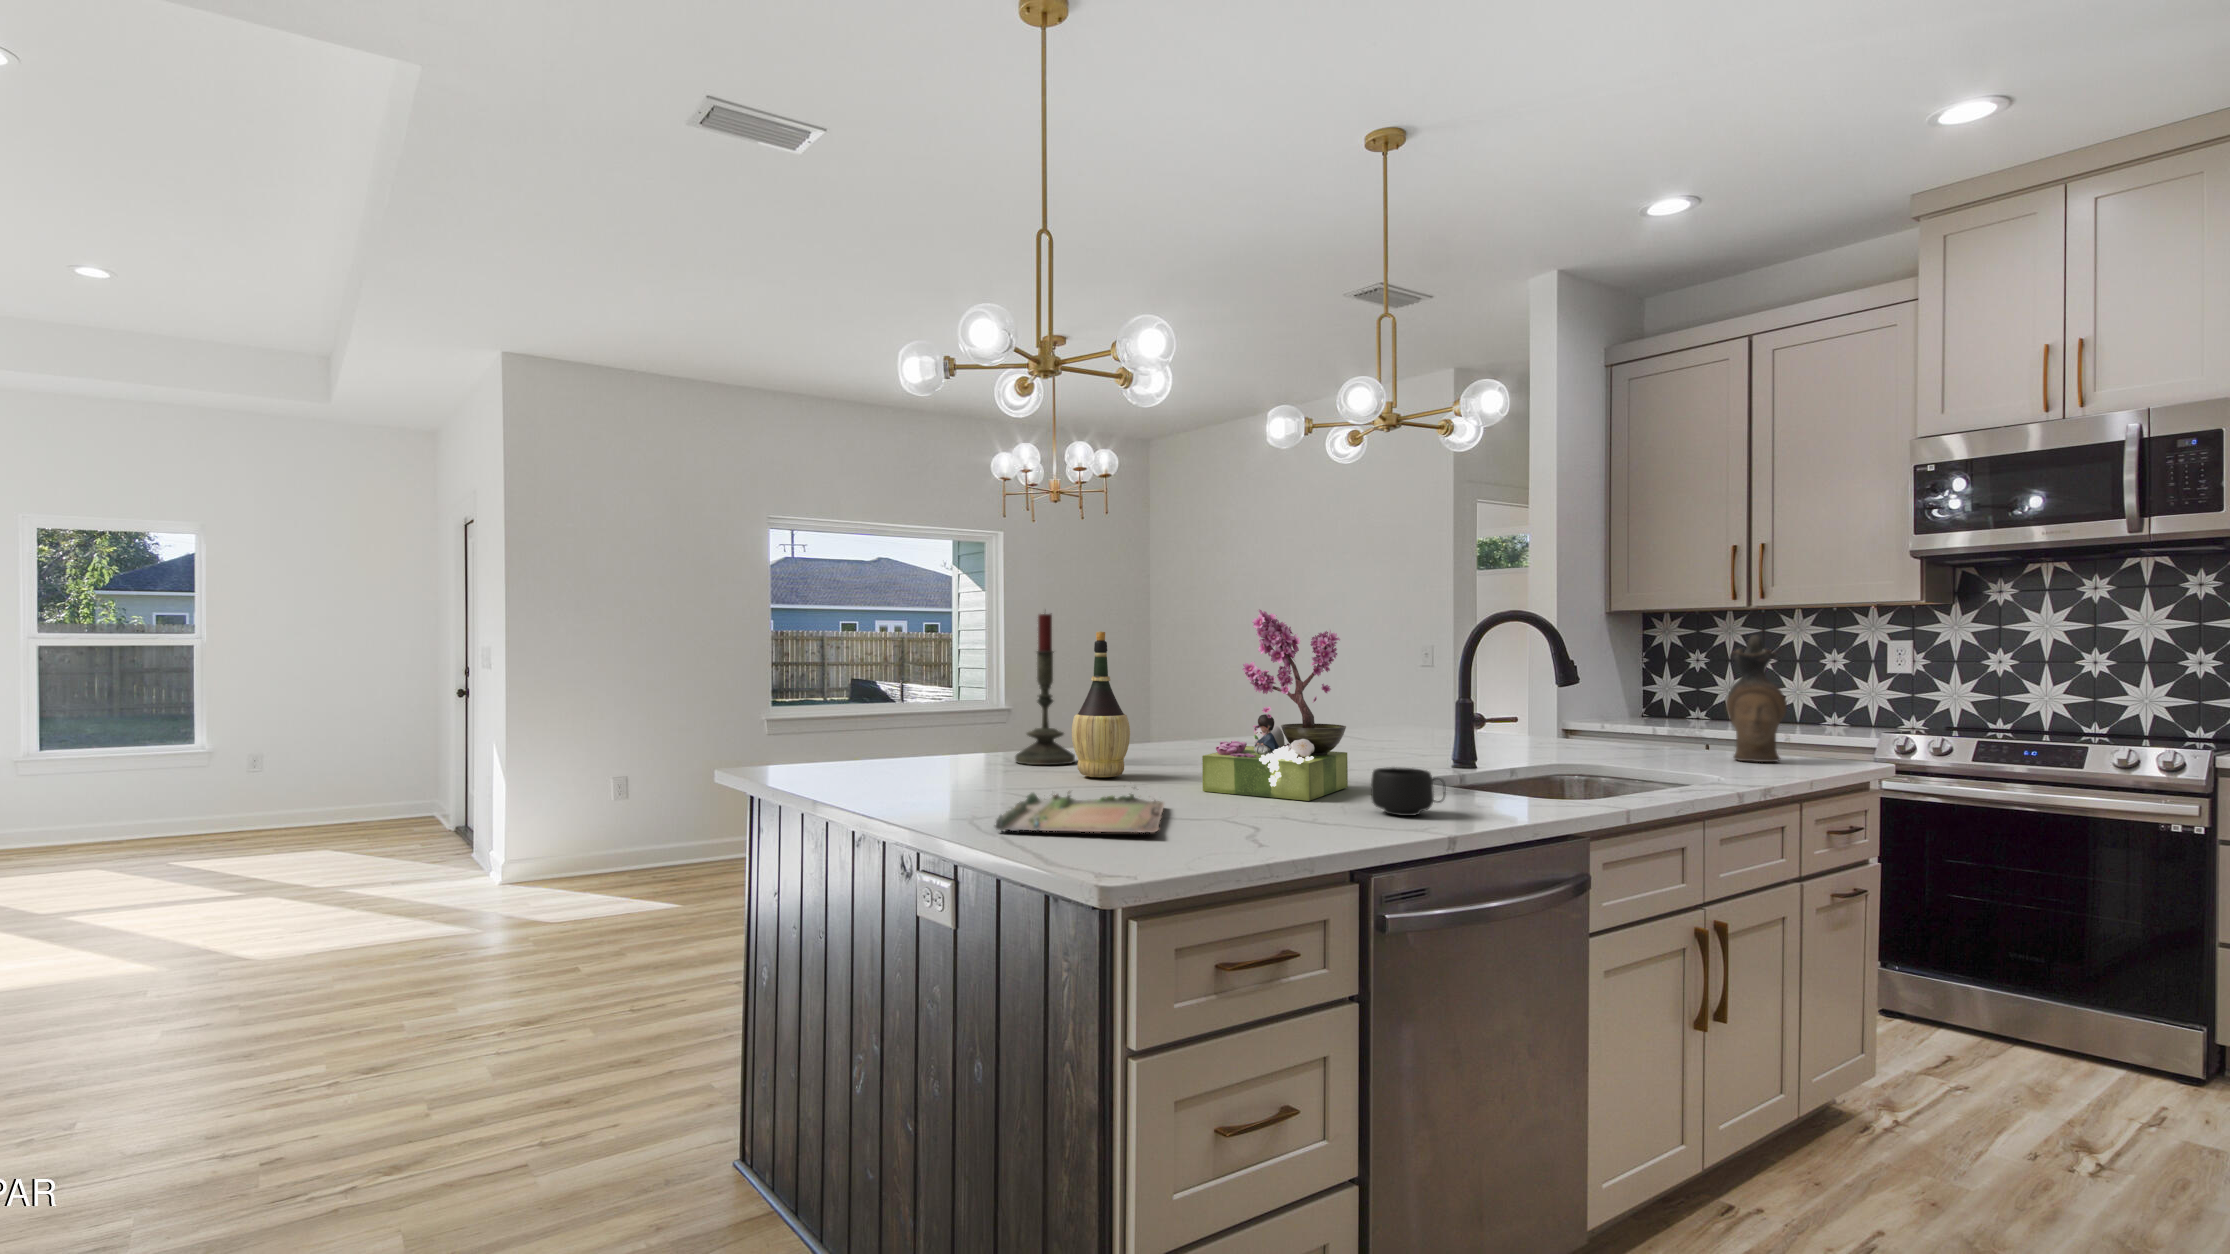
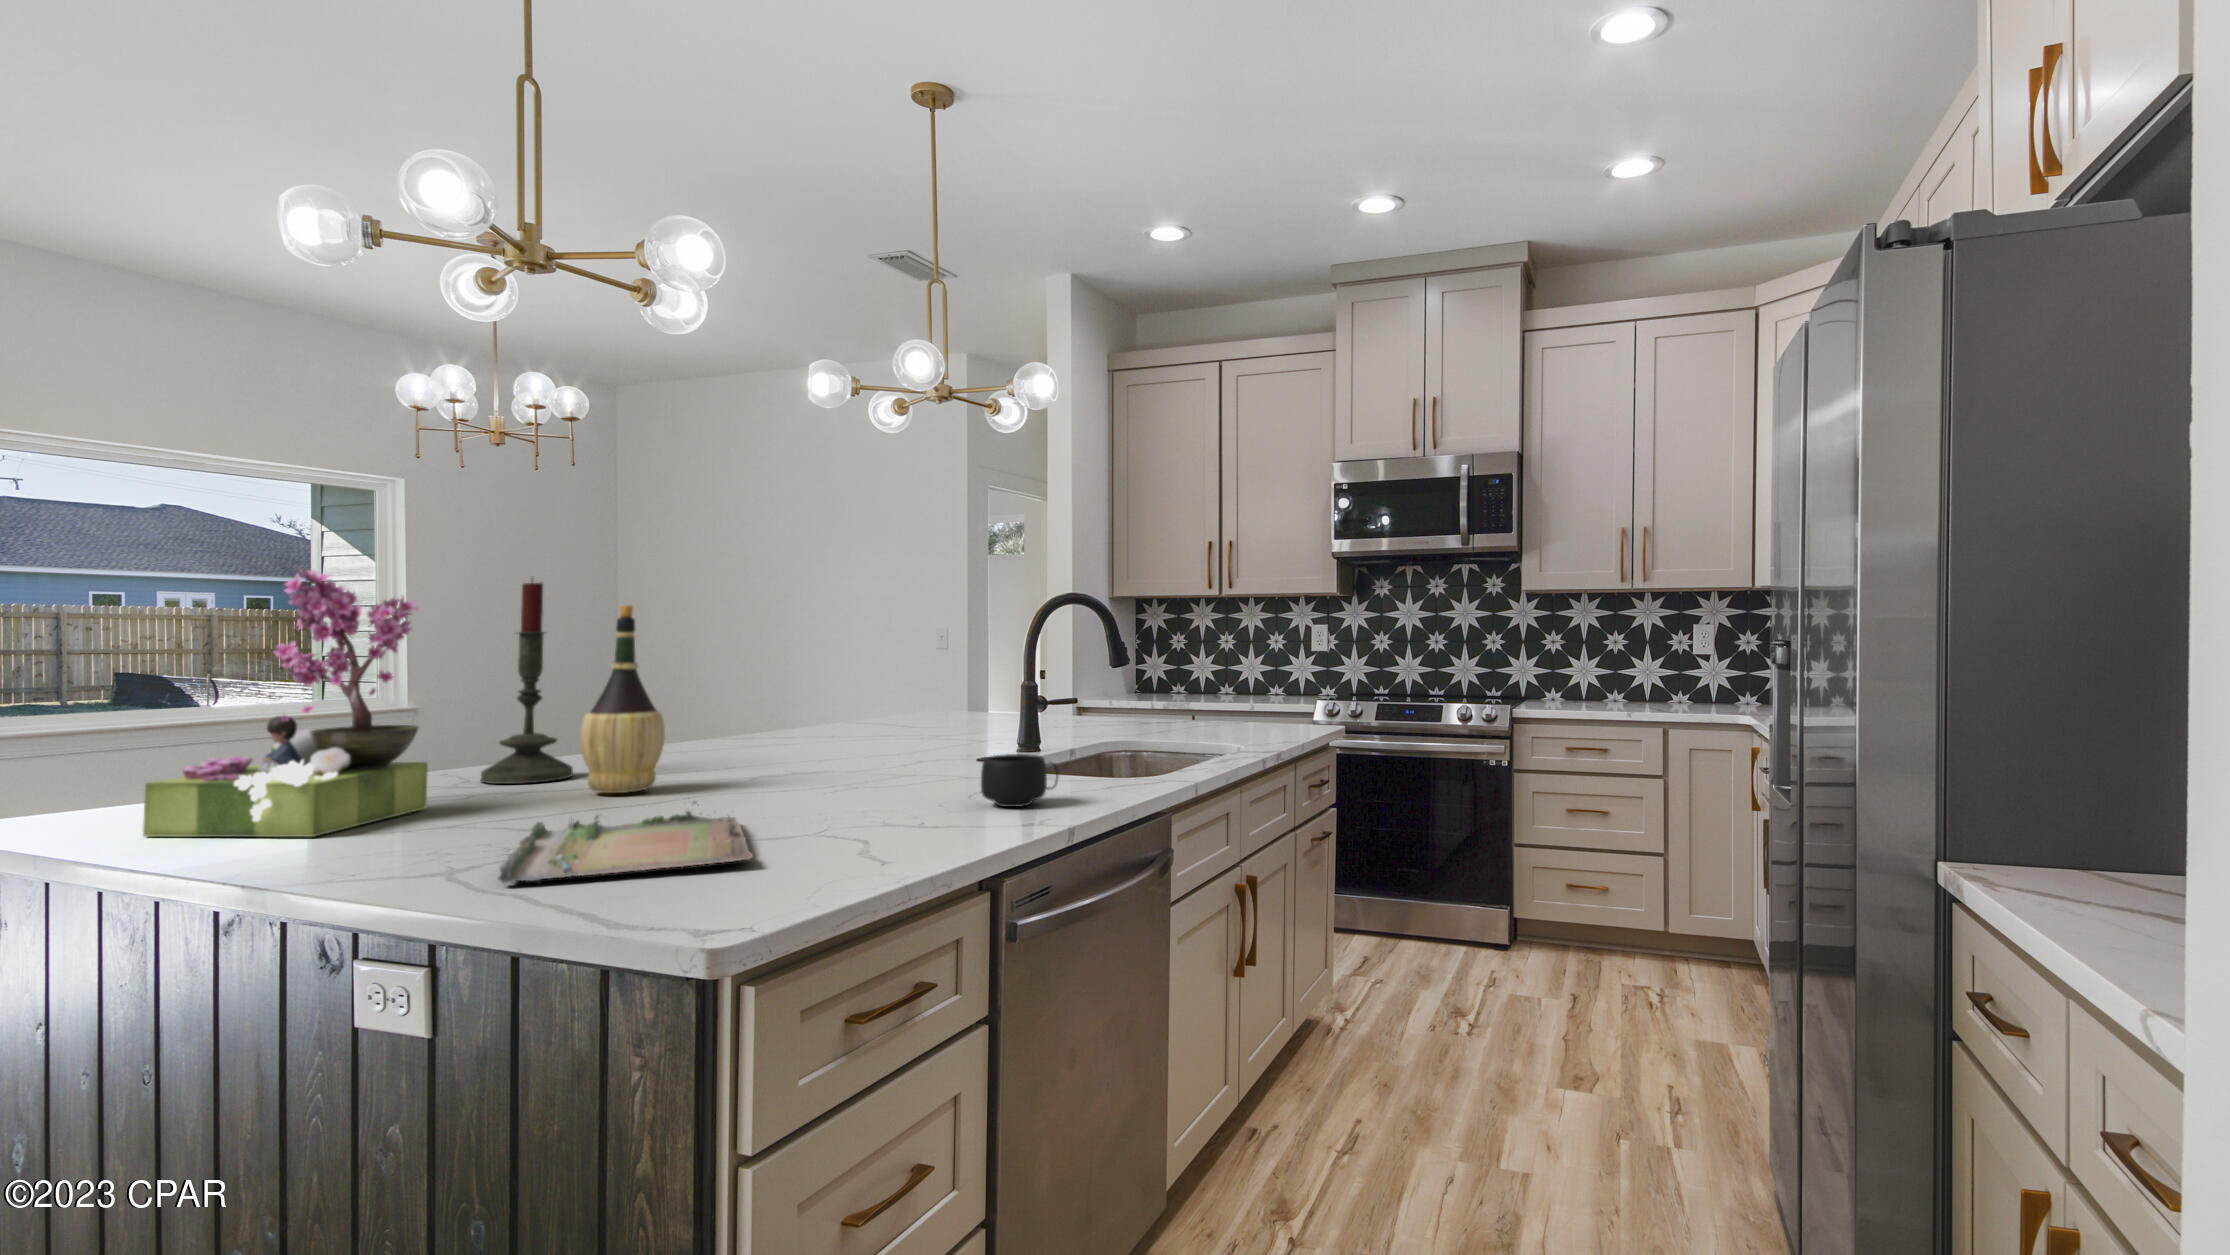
flower arrangement: present [1202,609,1348,801] -> present [143,567,428,837]
ceramic pitcher: present [1726,635,1787,762] -> none [1238,617,1284,729]

